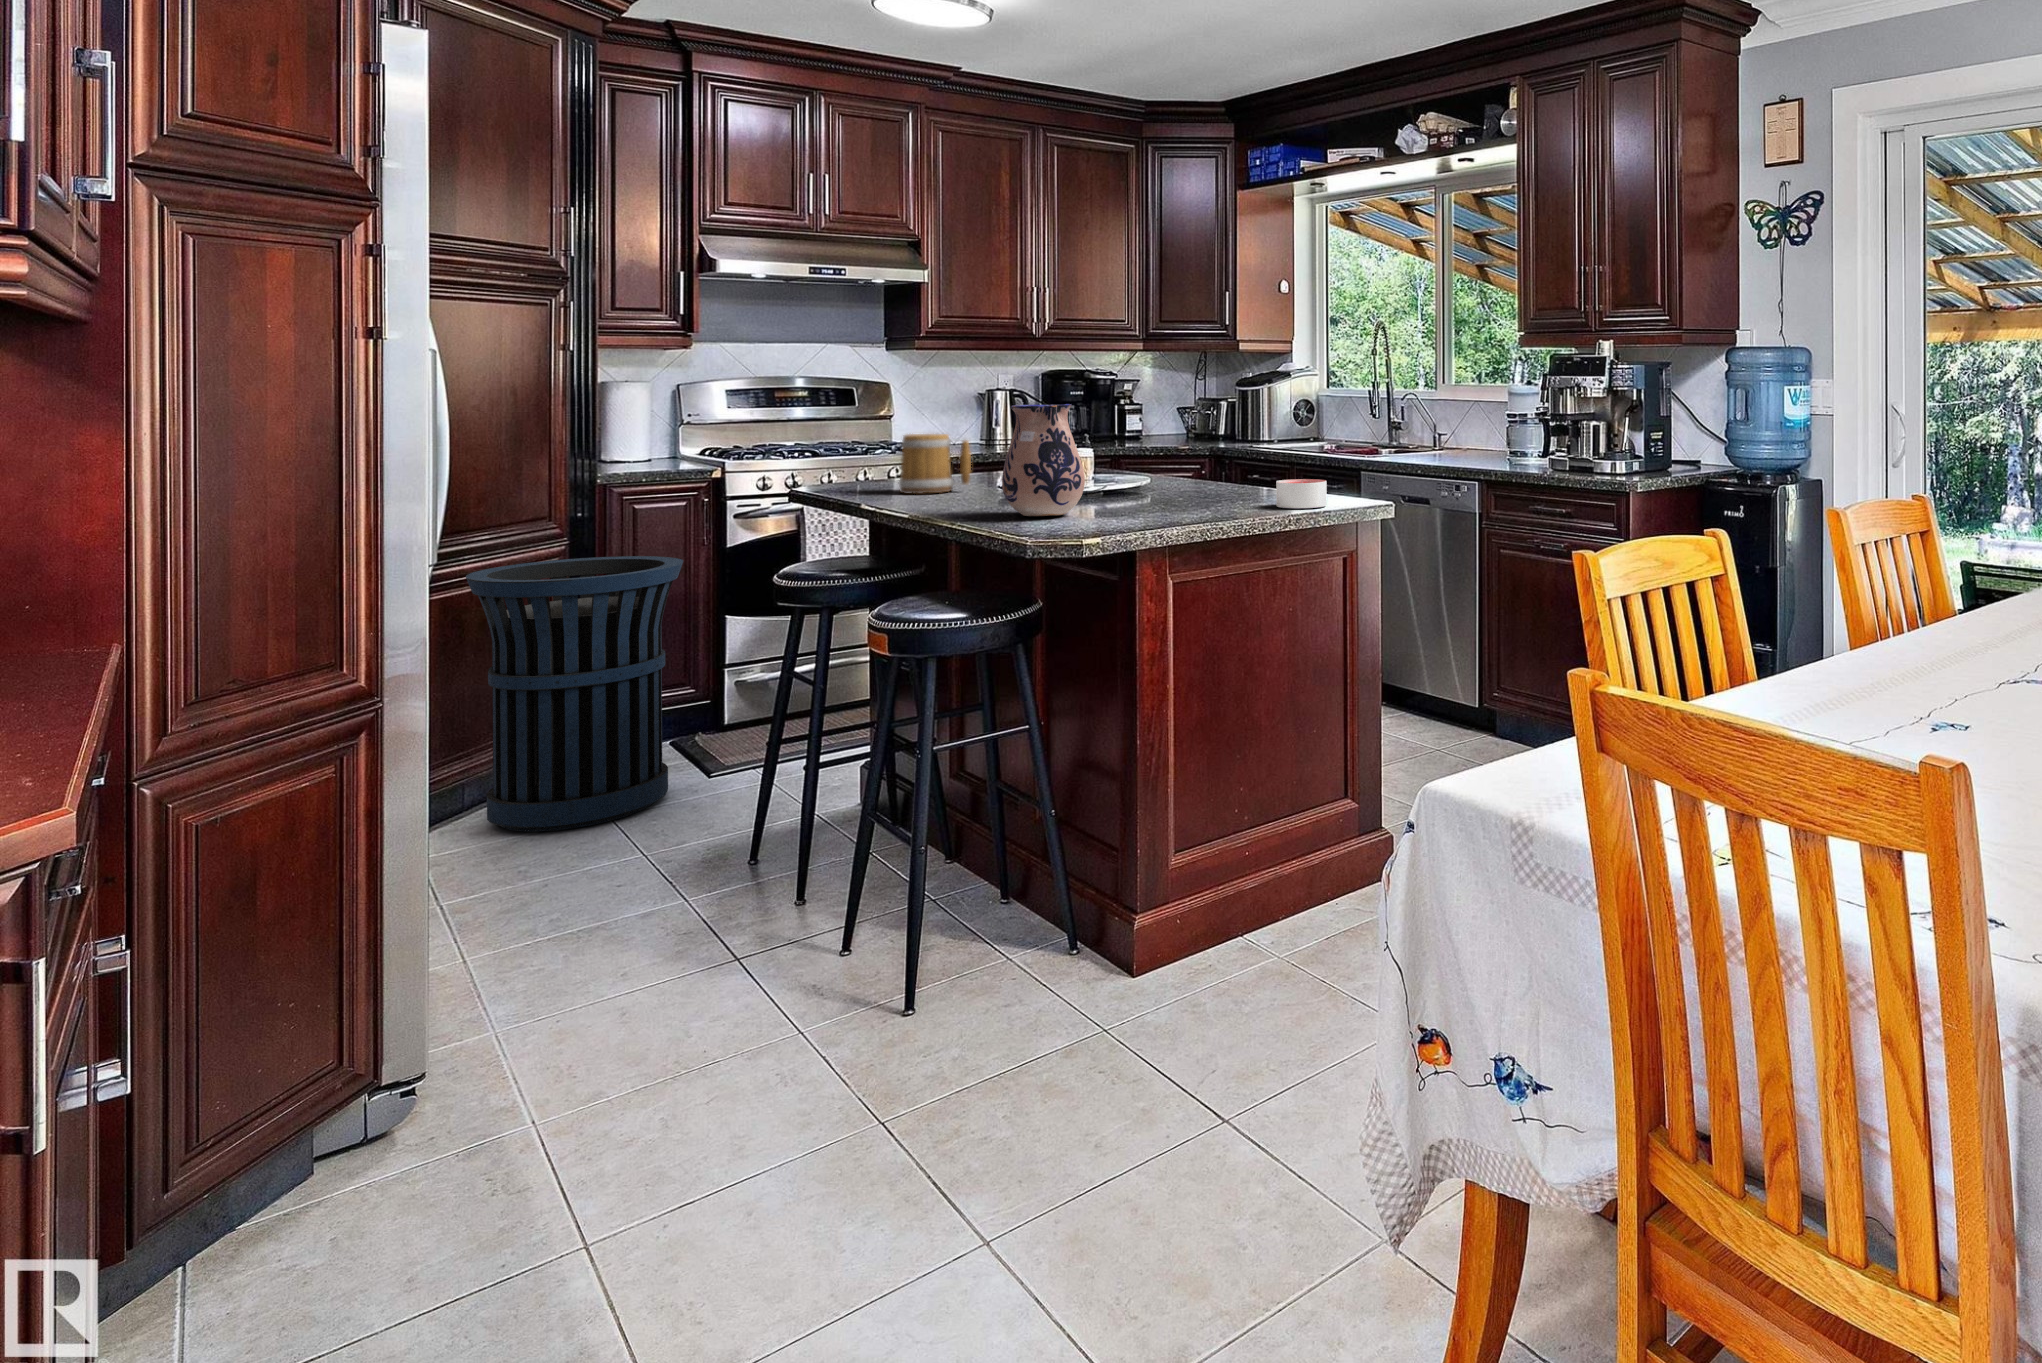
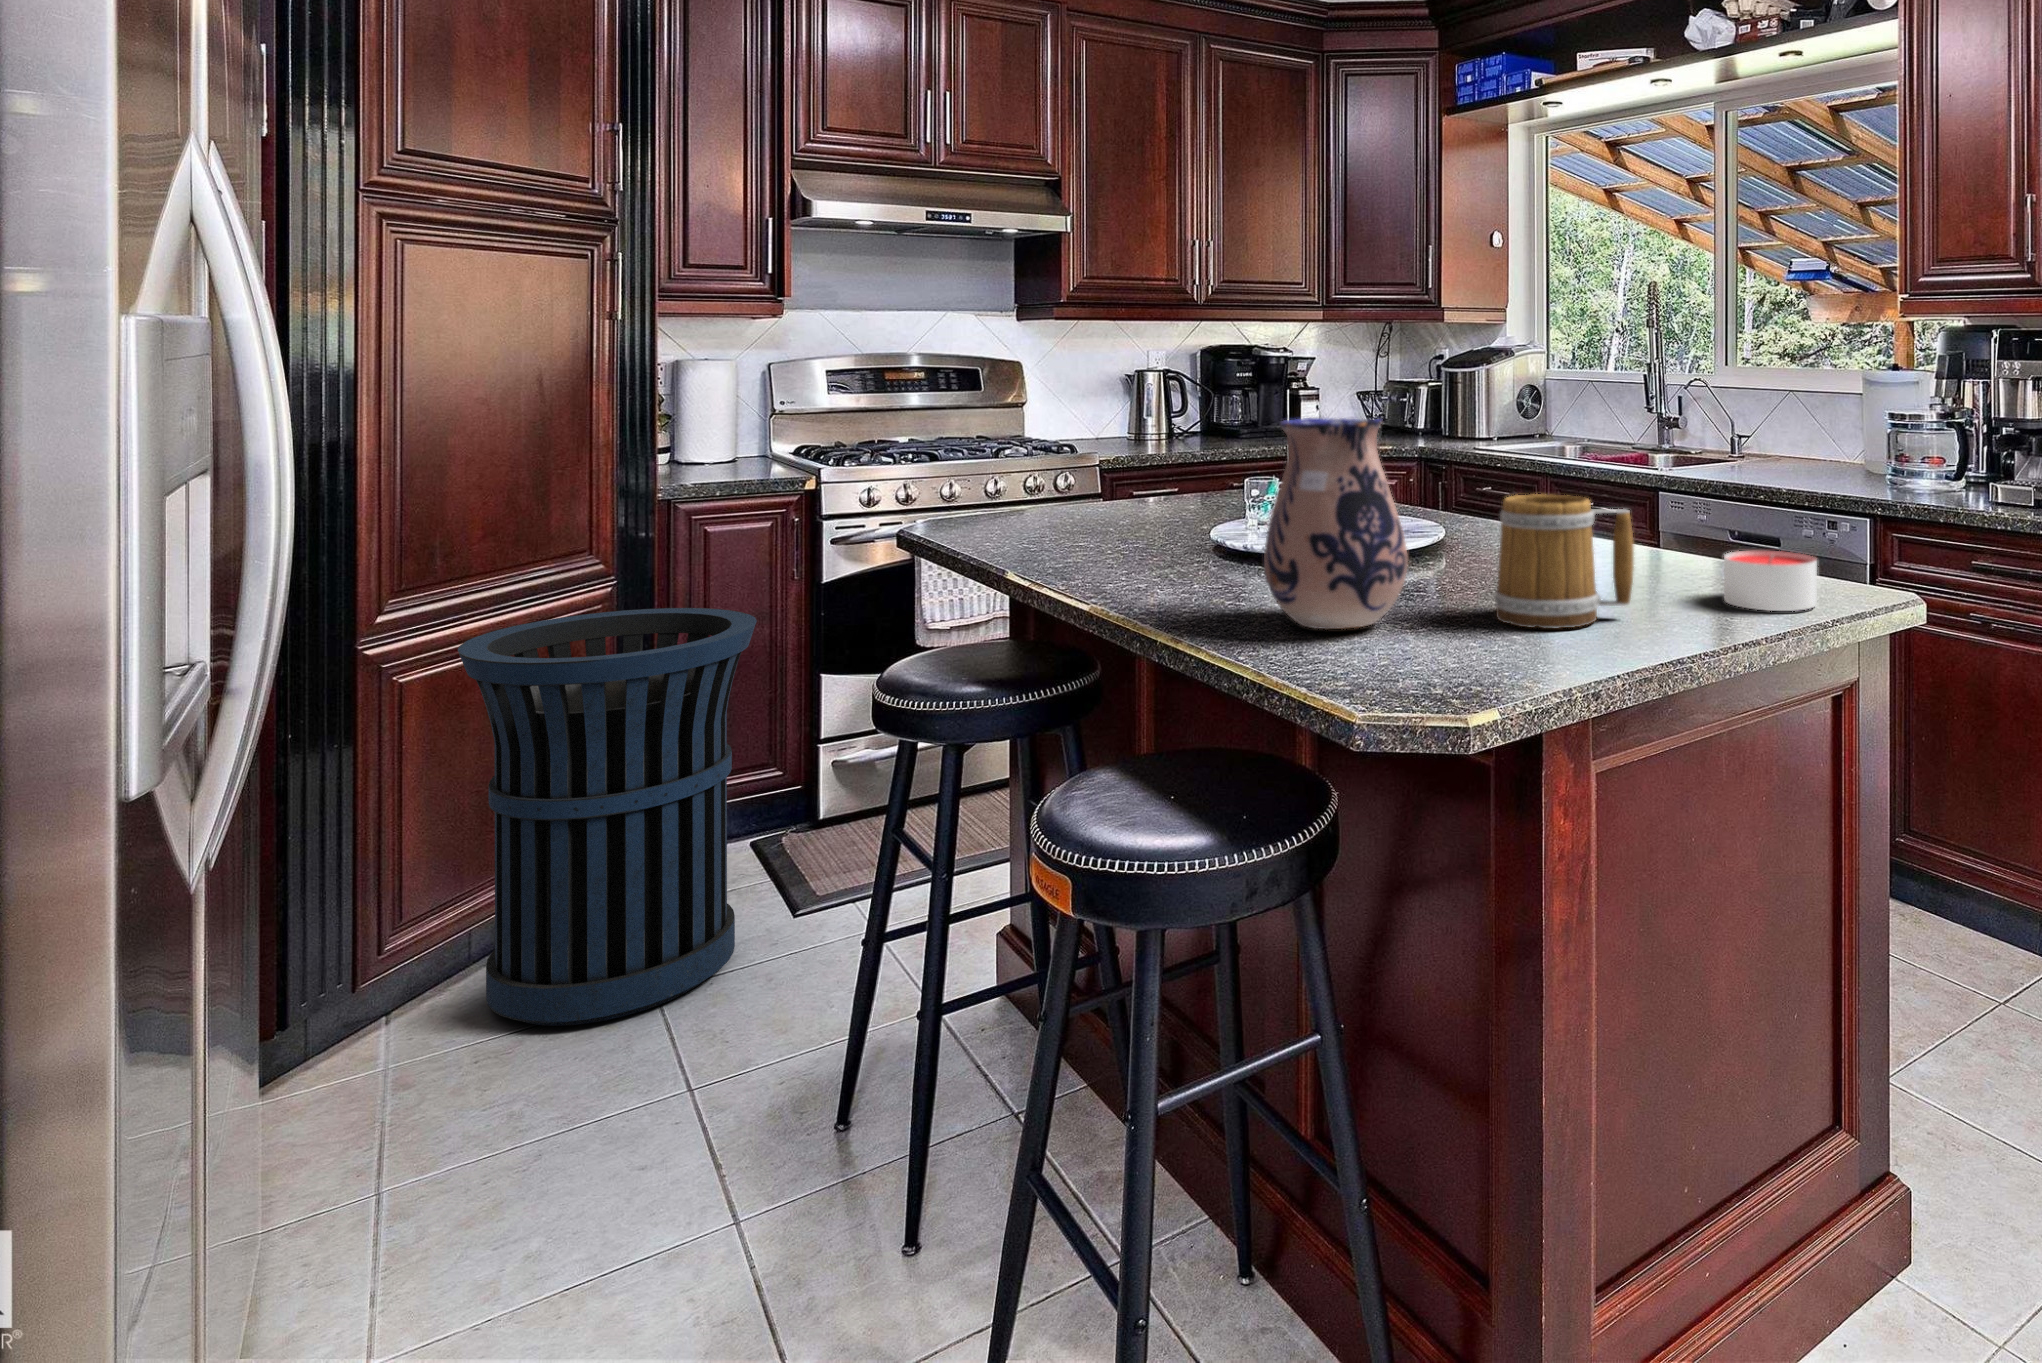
mug: present [899,434,971,494] -> present [1495,494,1634,628]

